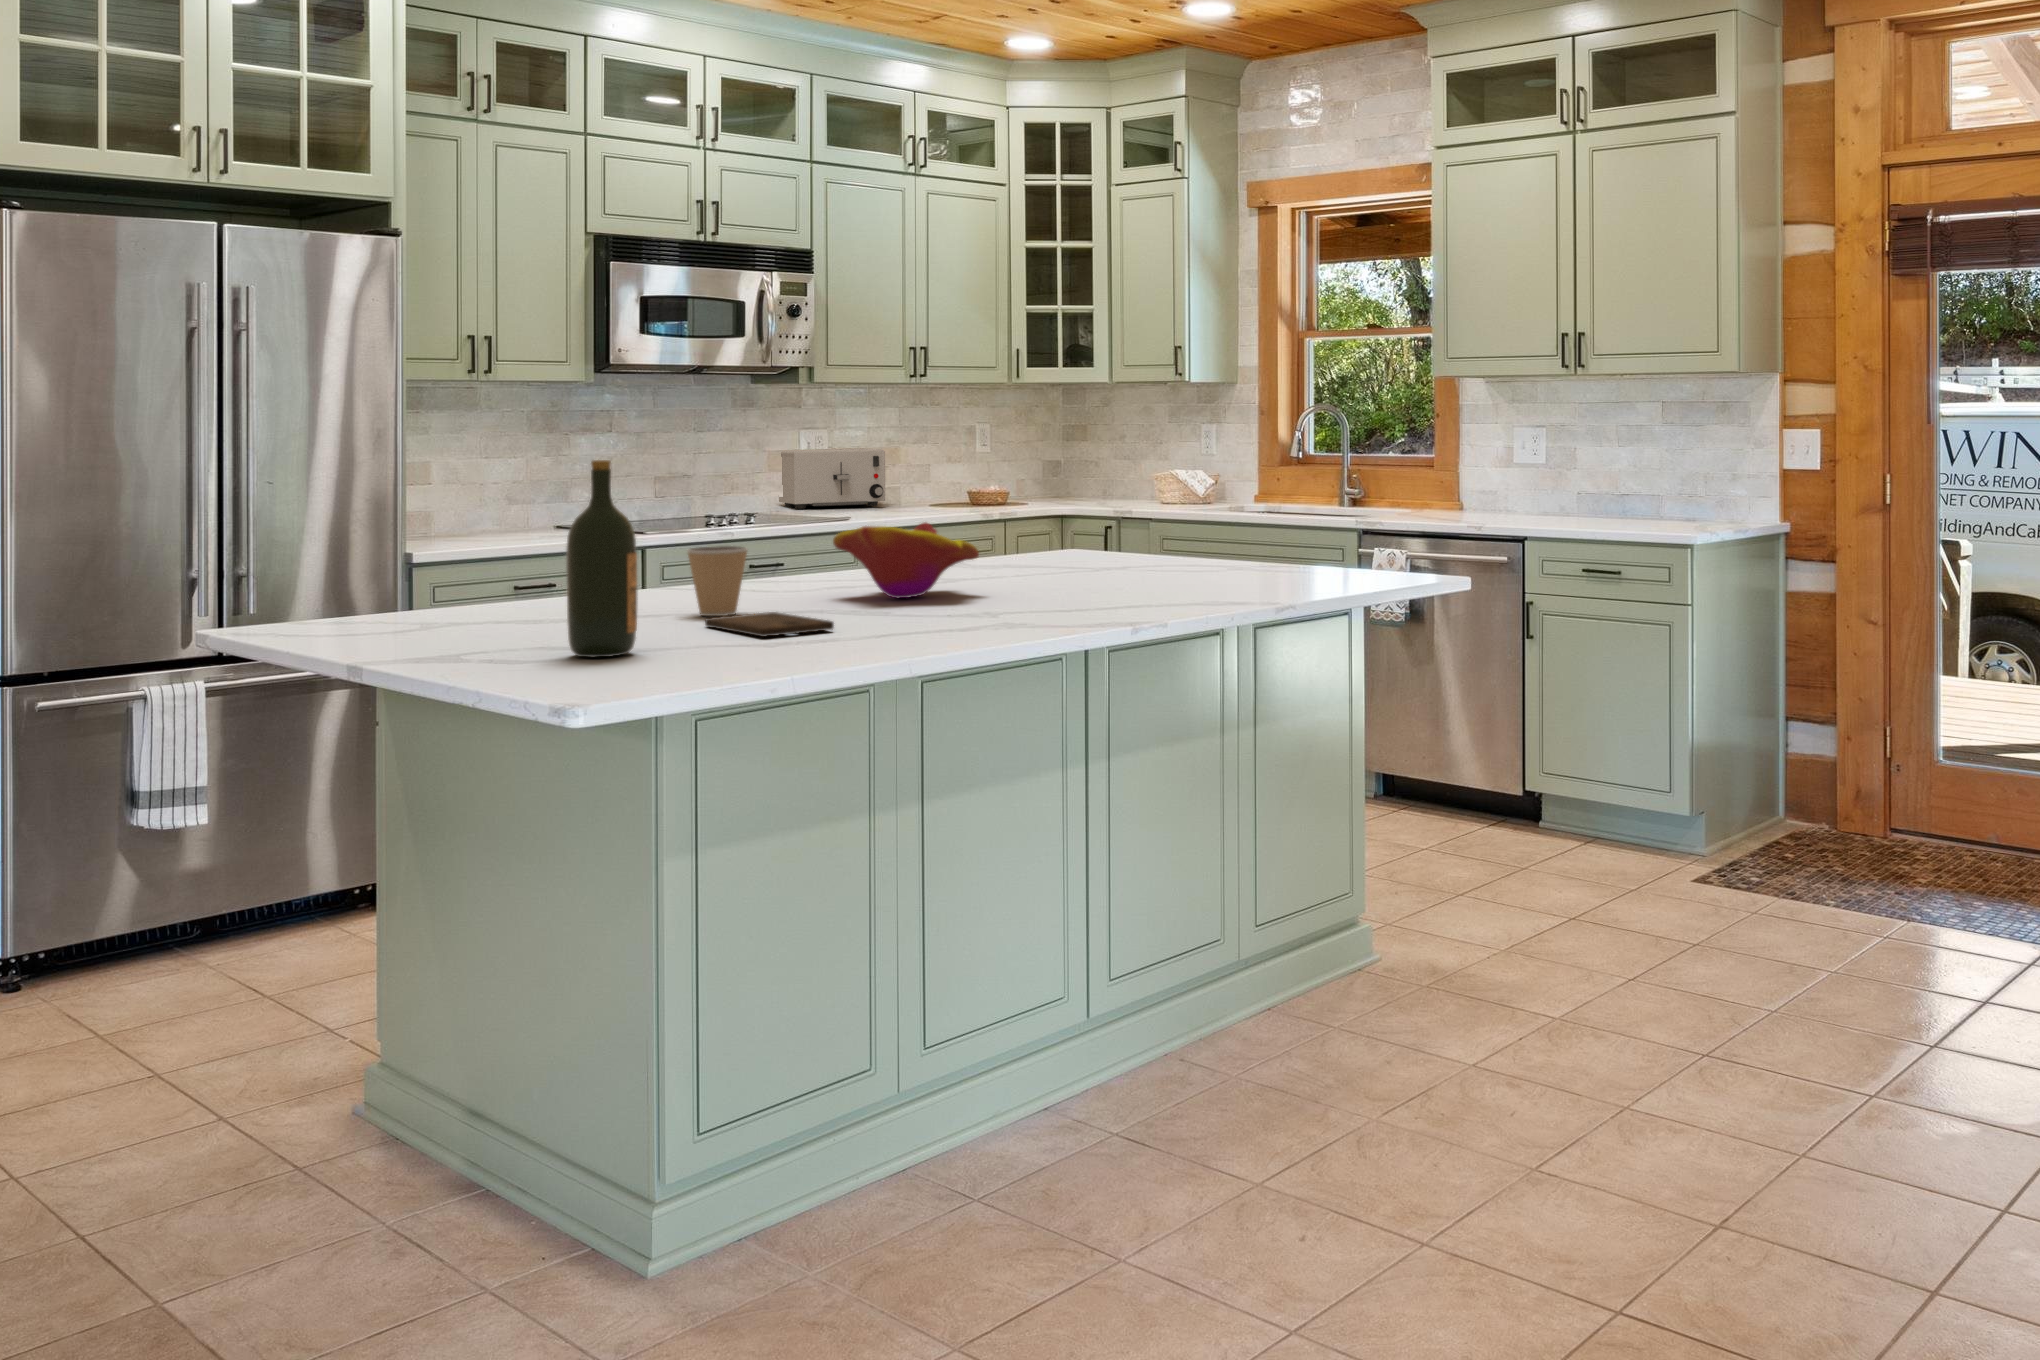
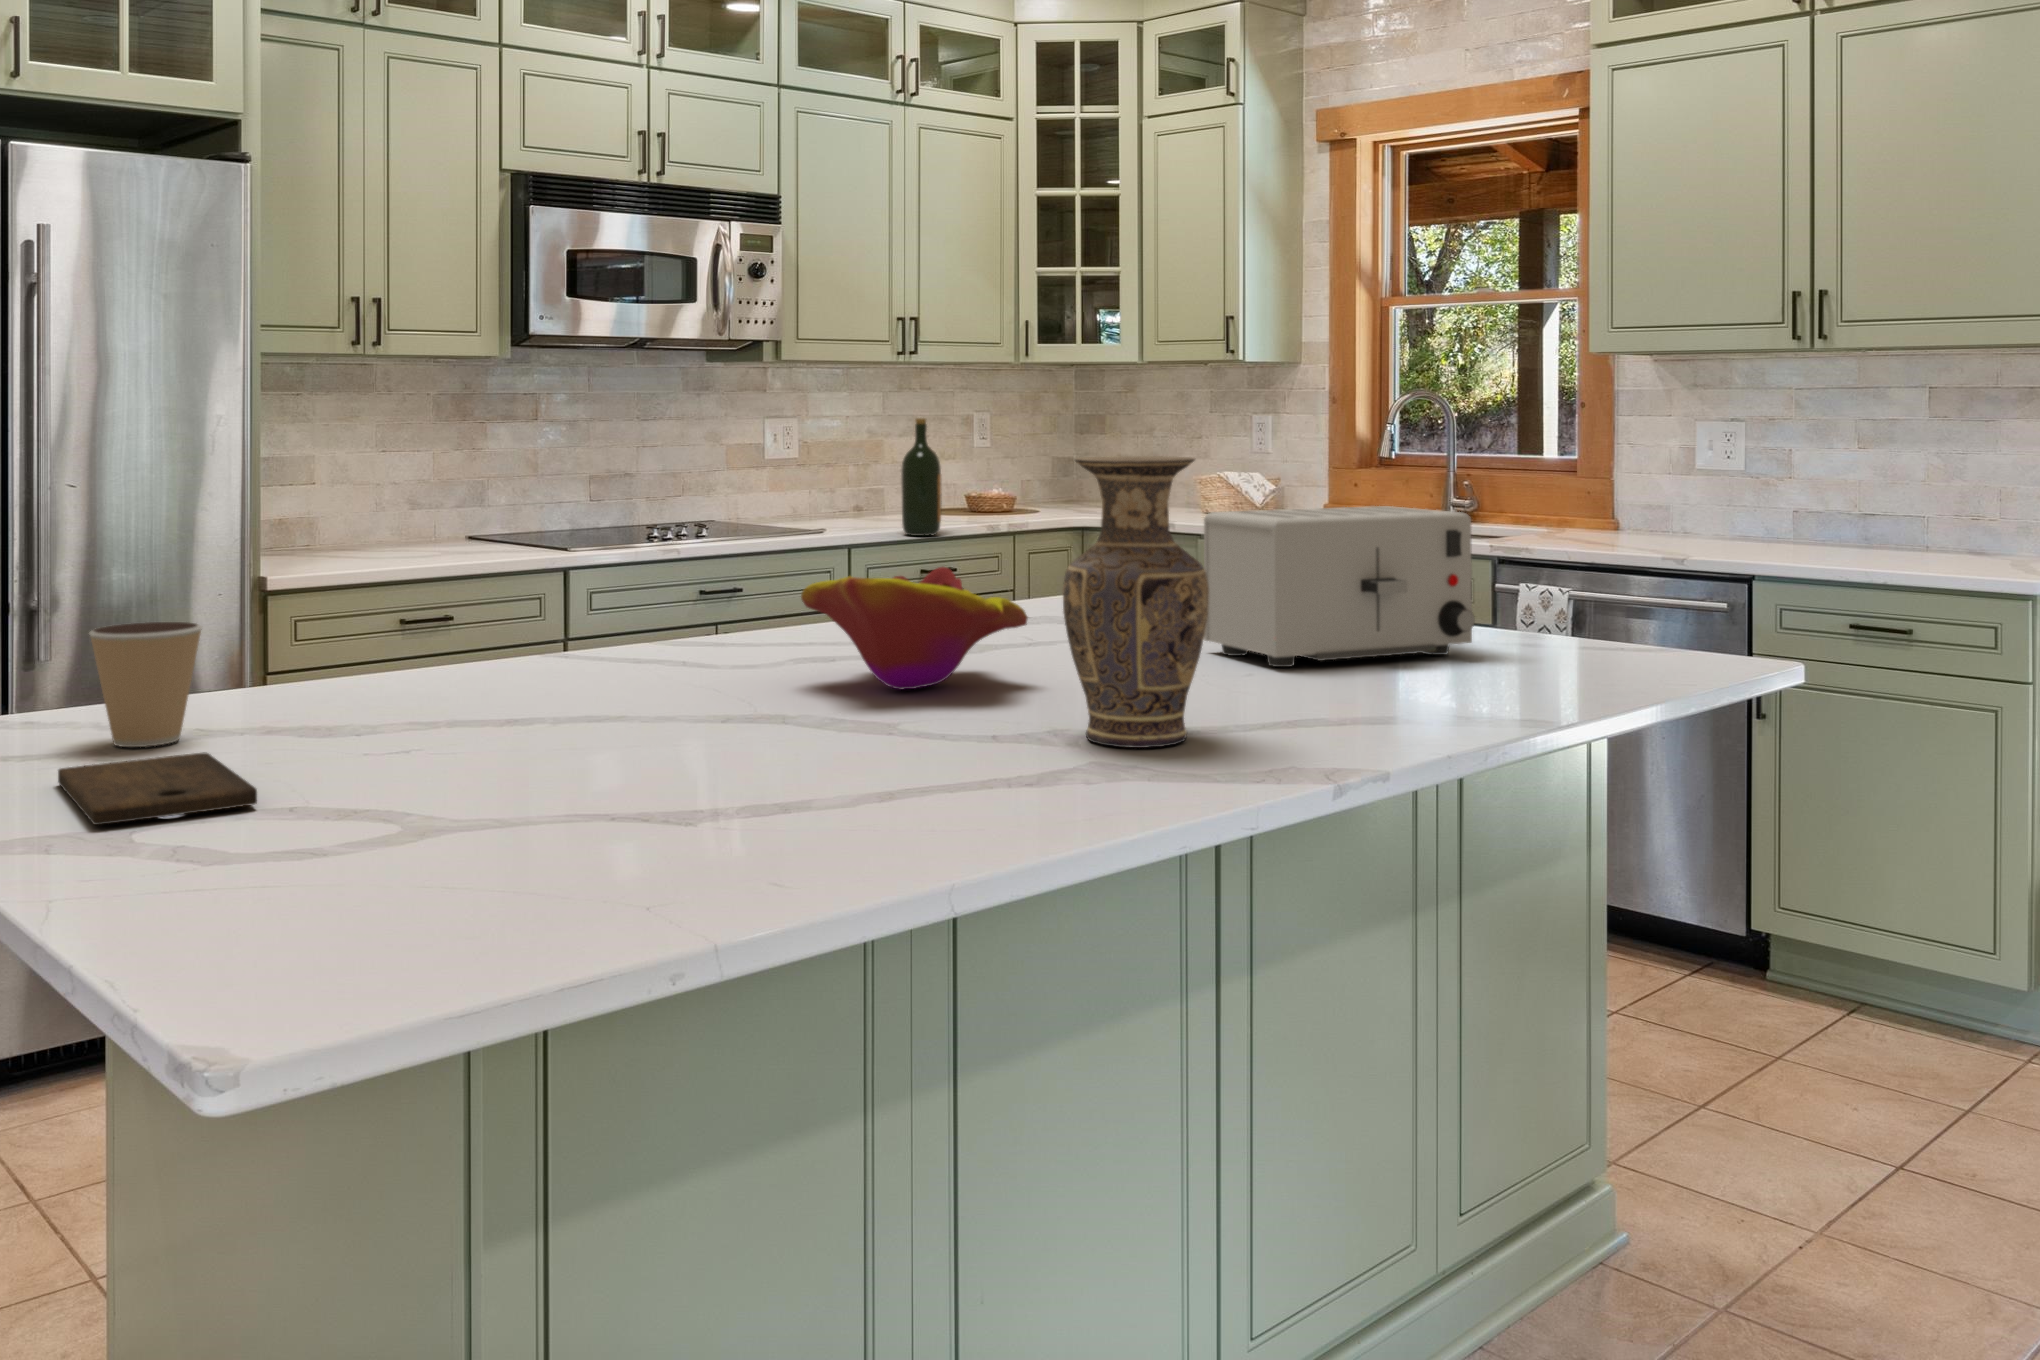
toaster: present [779,448,885,509] -> present [1204,506,1475,667]
vase: none [992,449,1078,618] -> present [1063,456,1209,748]
wine bottle: present [566,460,637,657] -> present [901,418,941,536]
coffee cup: present [687,546,748,616] -> present [89,622,202,747]
cutting board: present [705,612,834,636] -> present [58,752,257,825]

